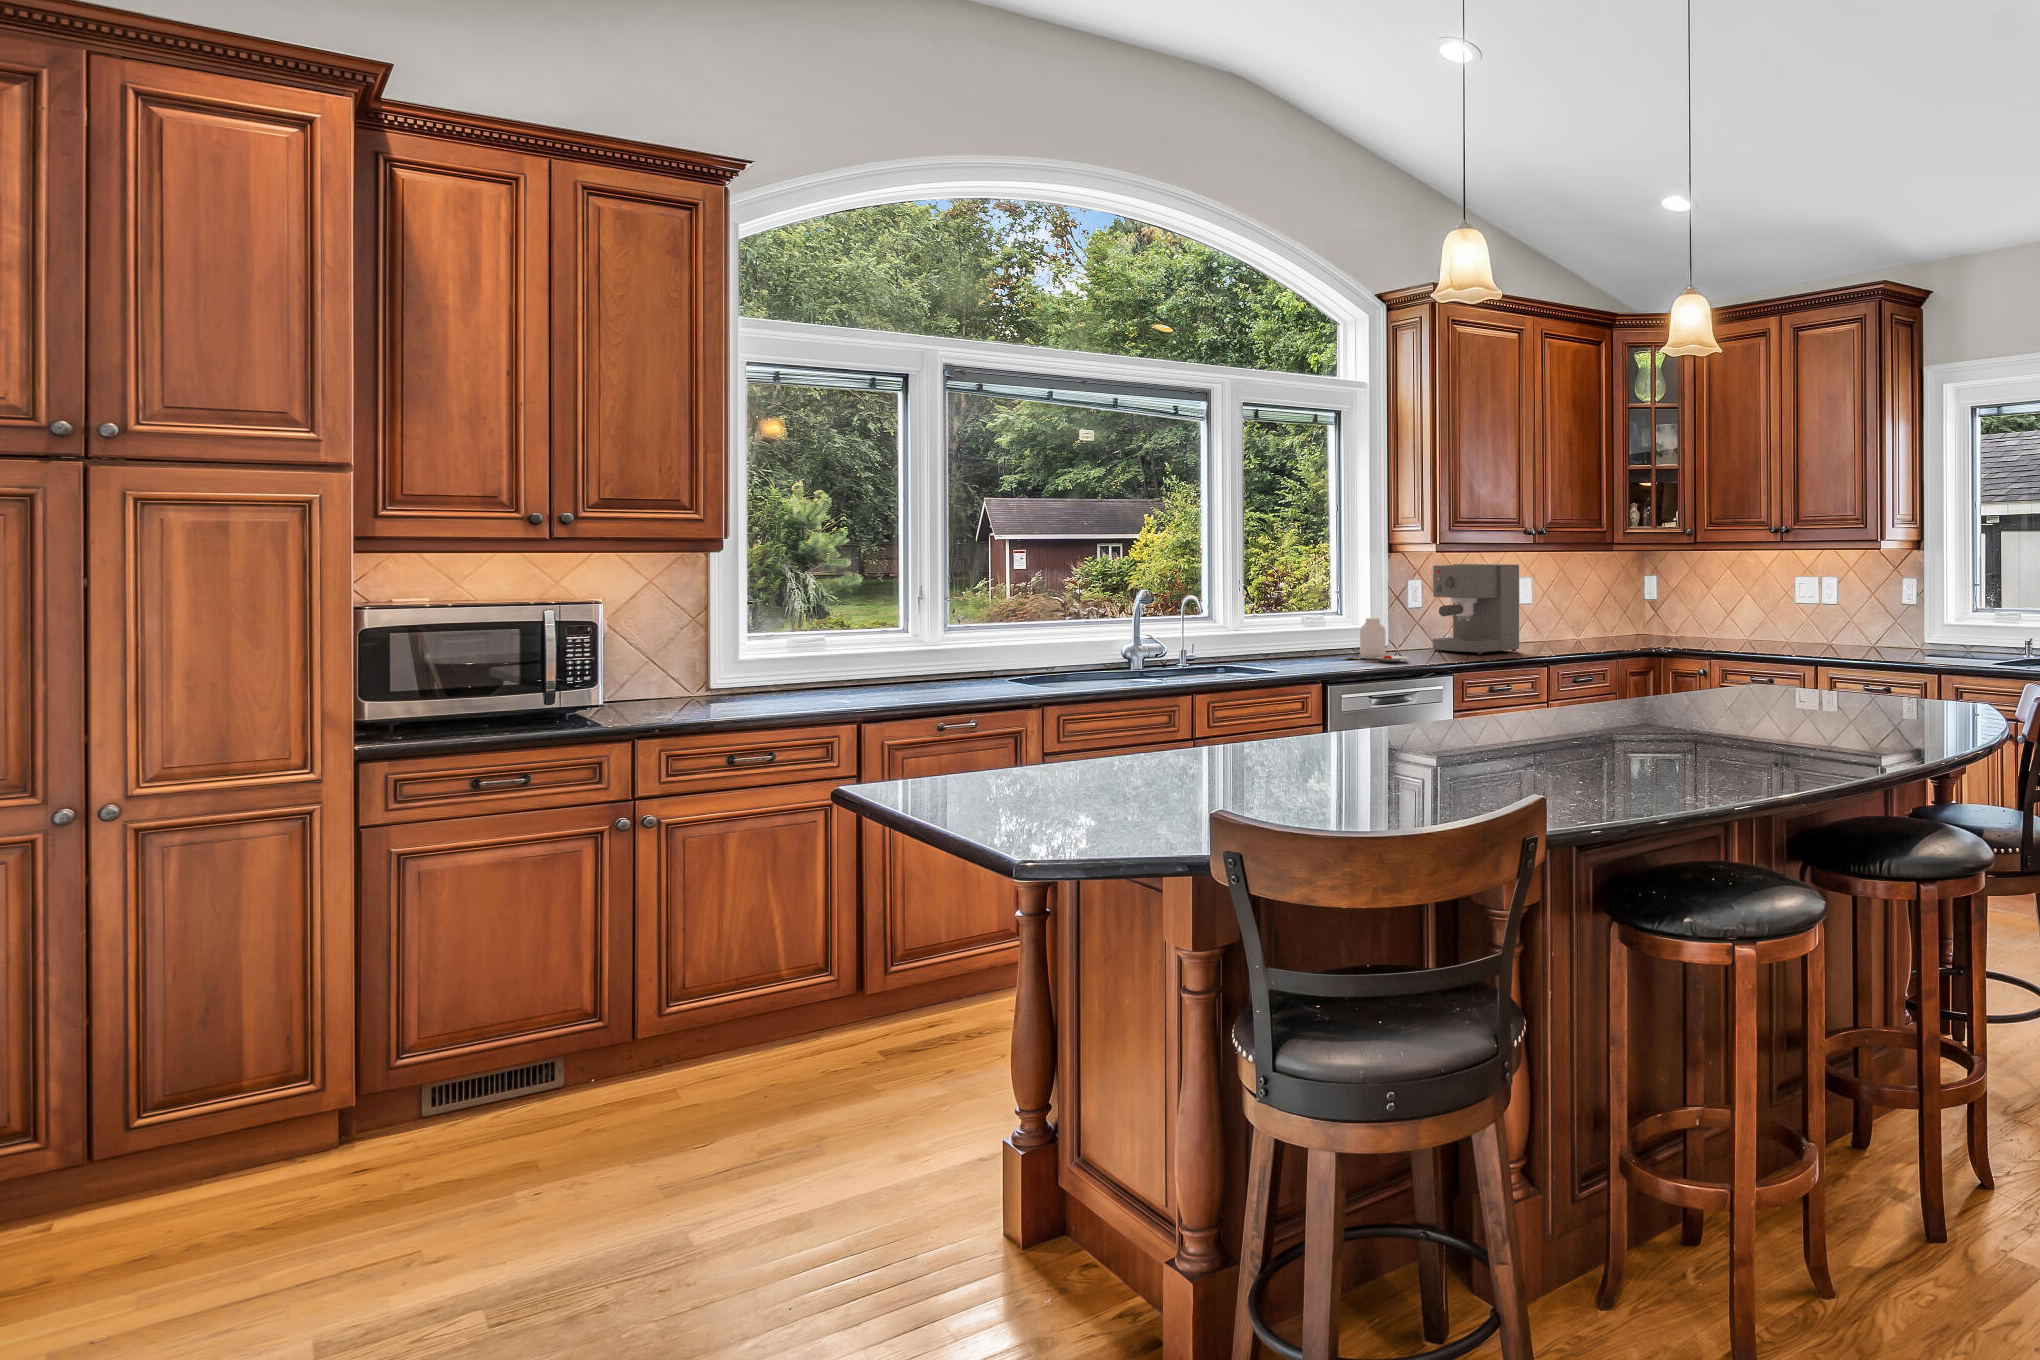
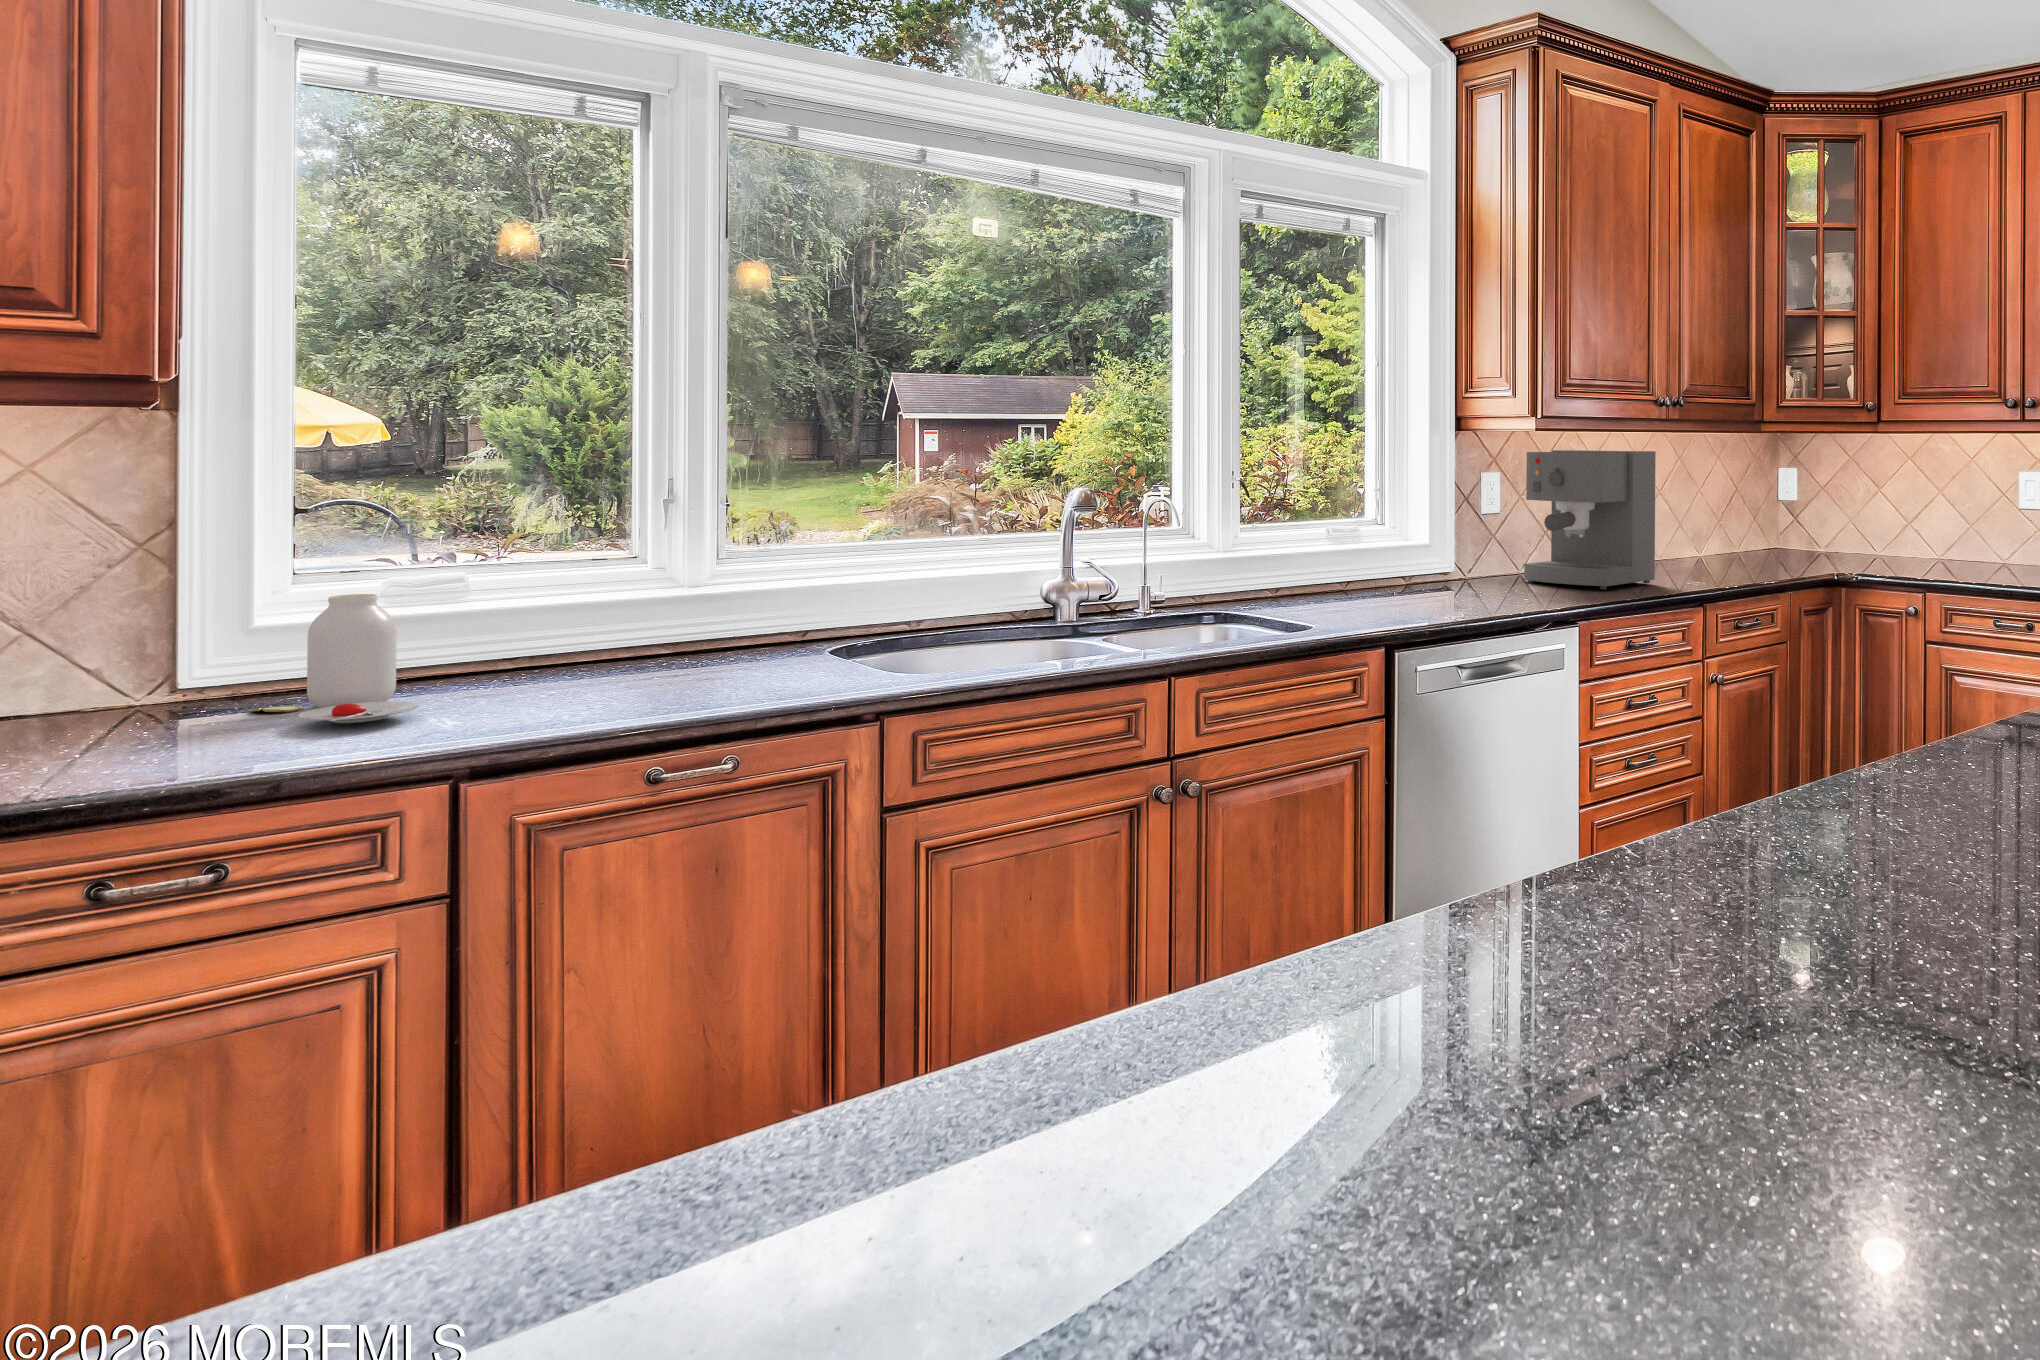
jar: present [1346,618,1408,661] -> present [251,594,419,723]

